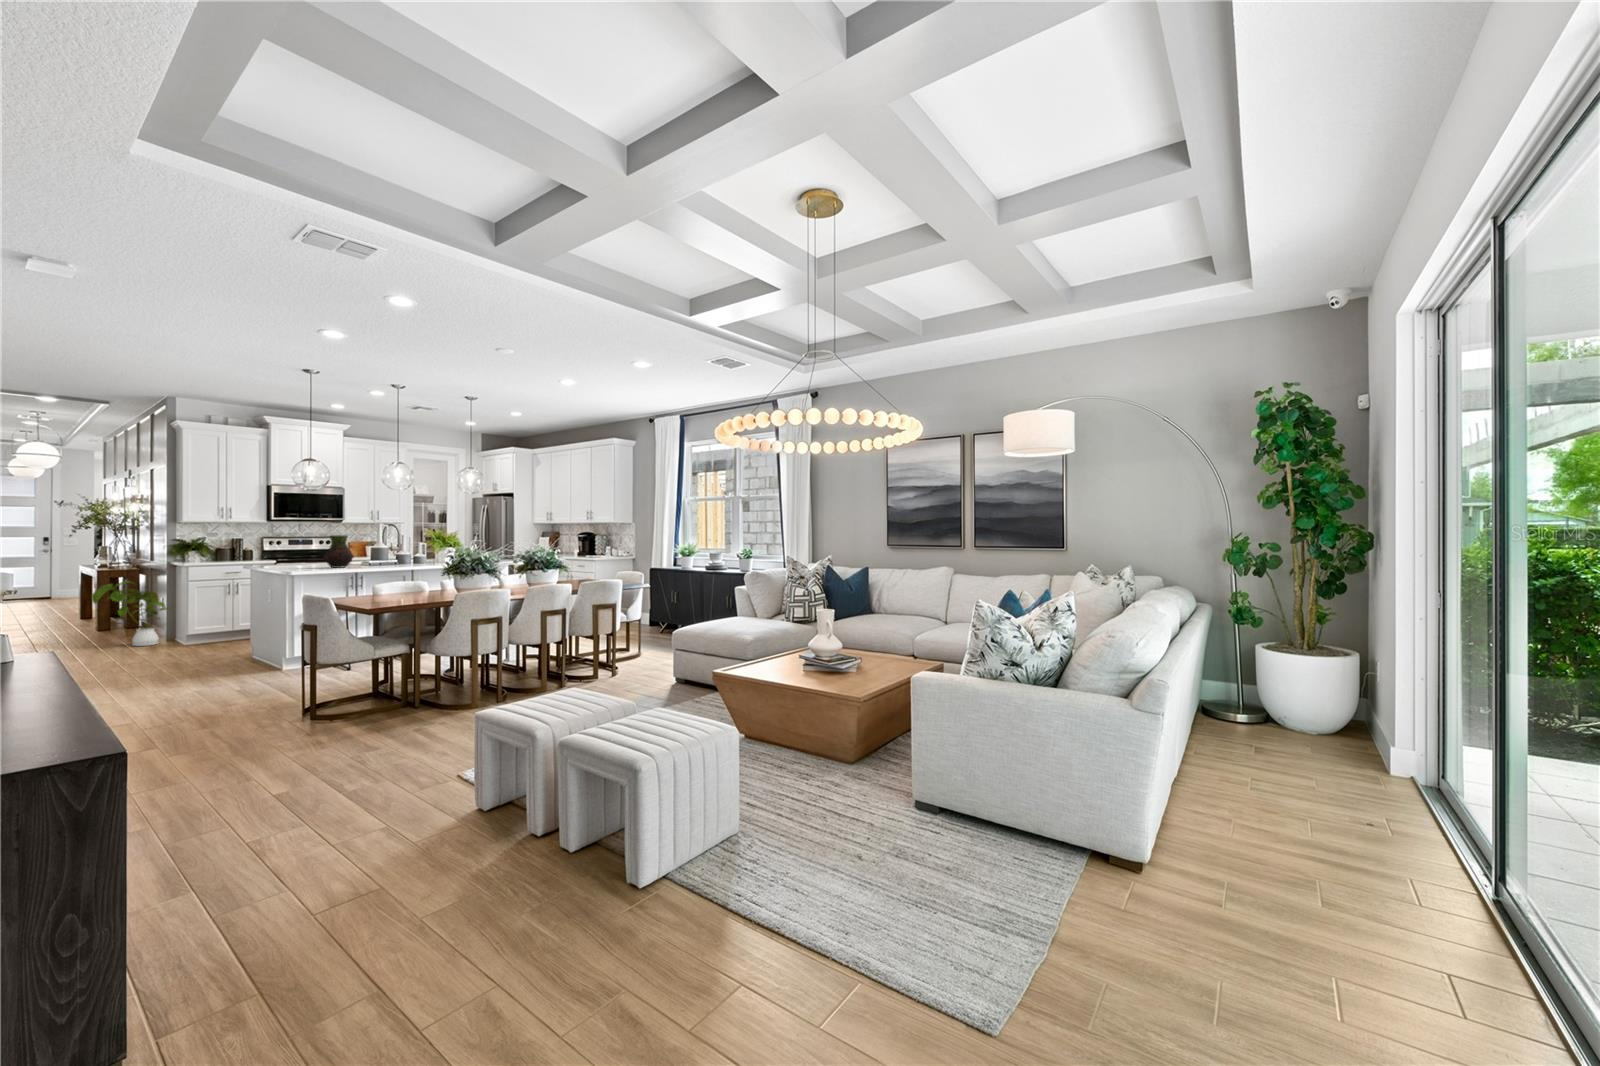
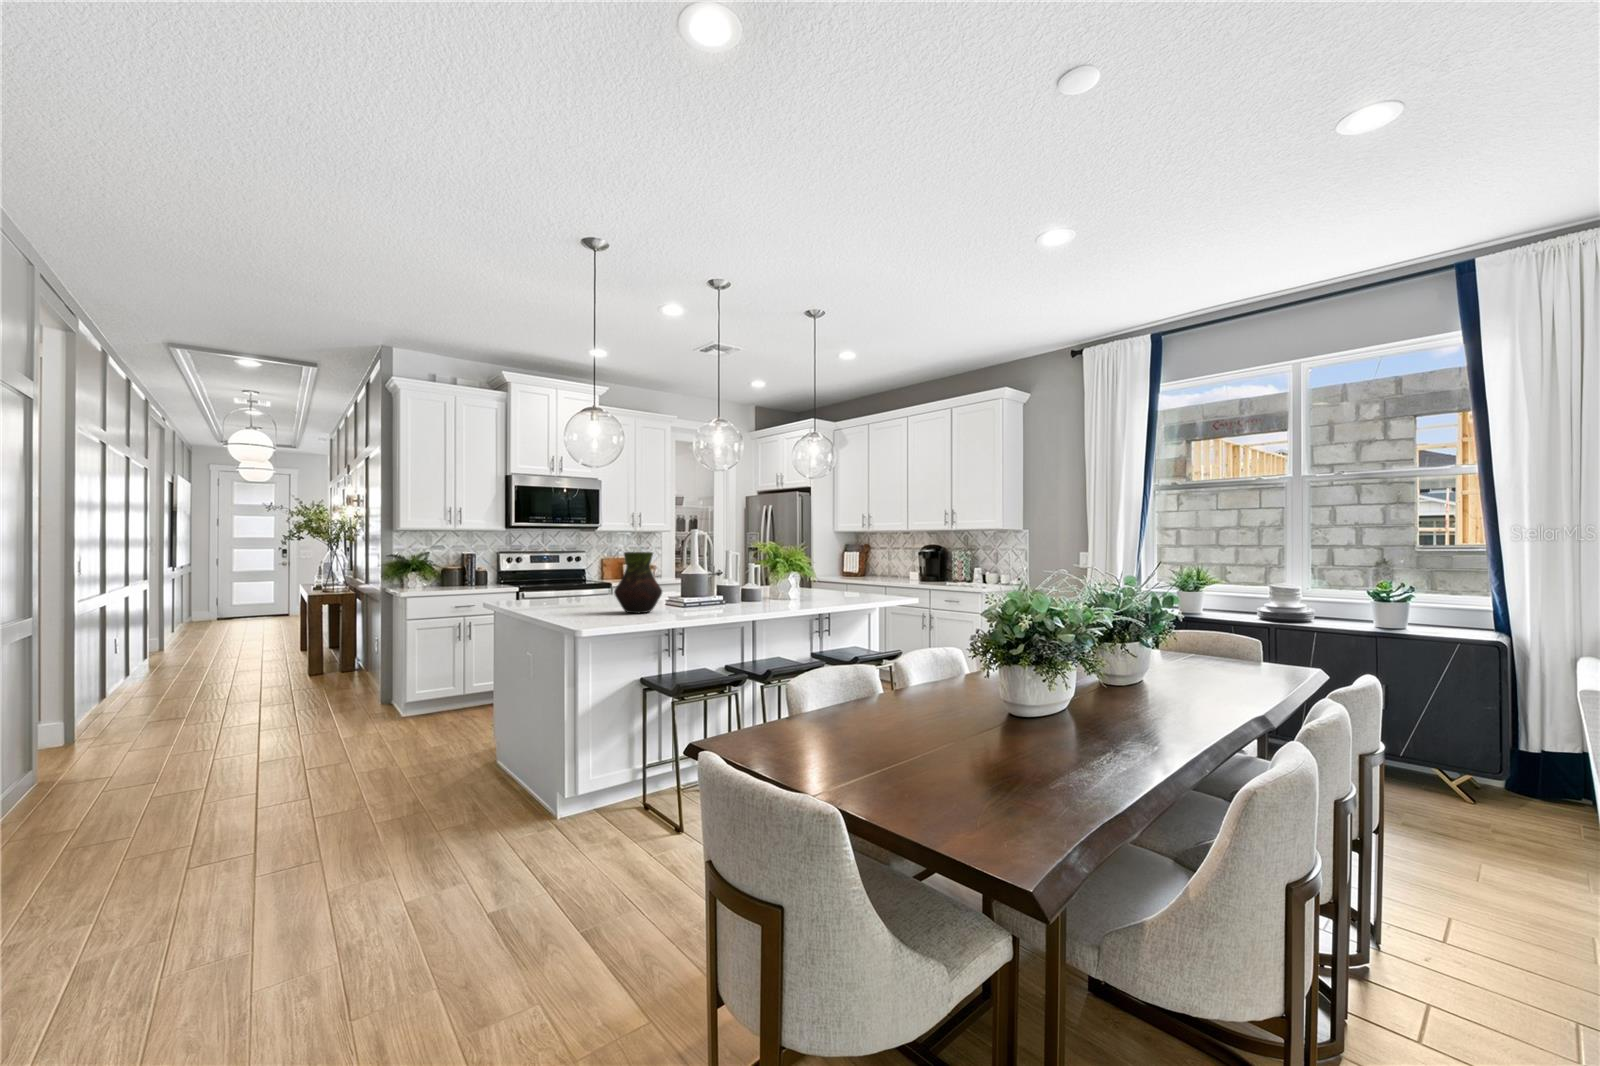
house plant: present [92,581,168,646] -> none [285,618,388,716]

